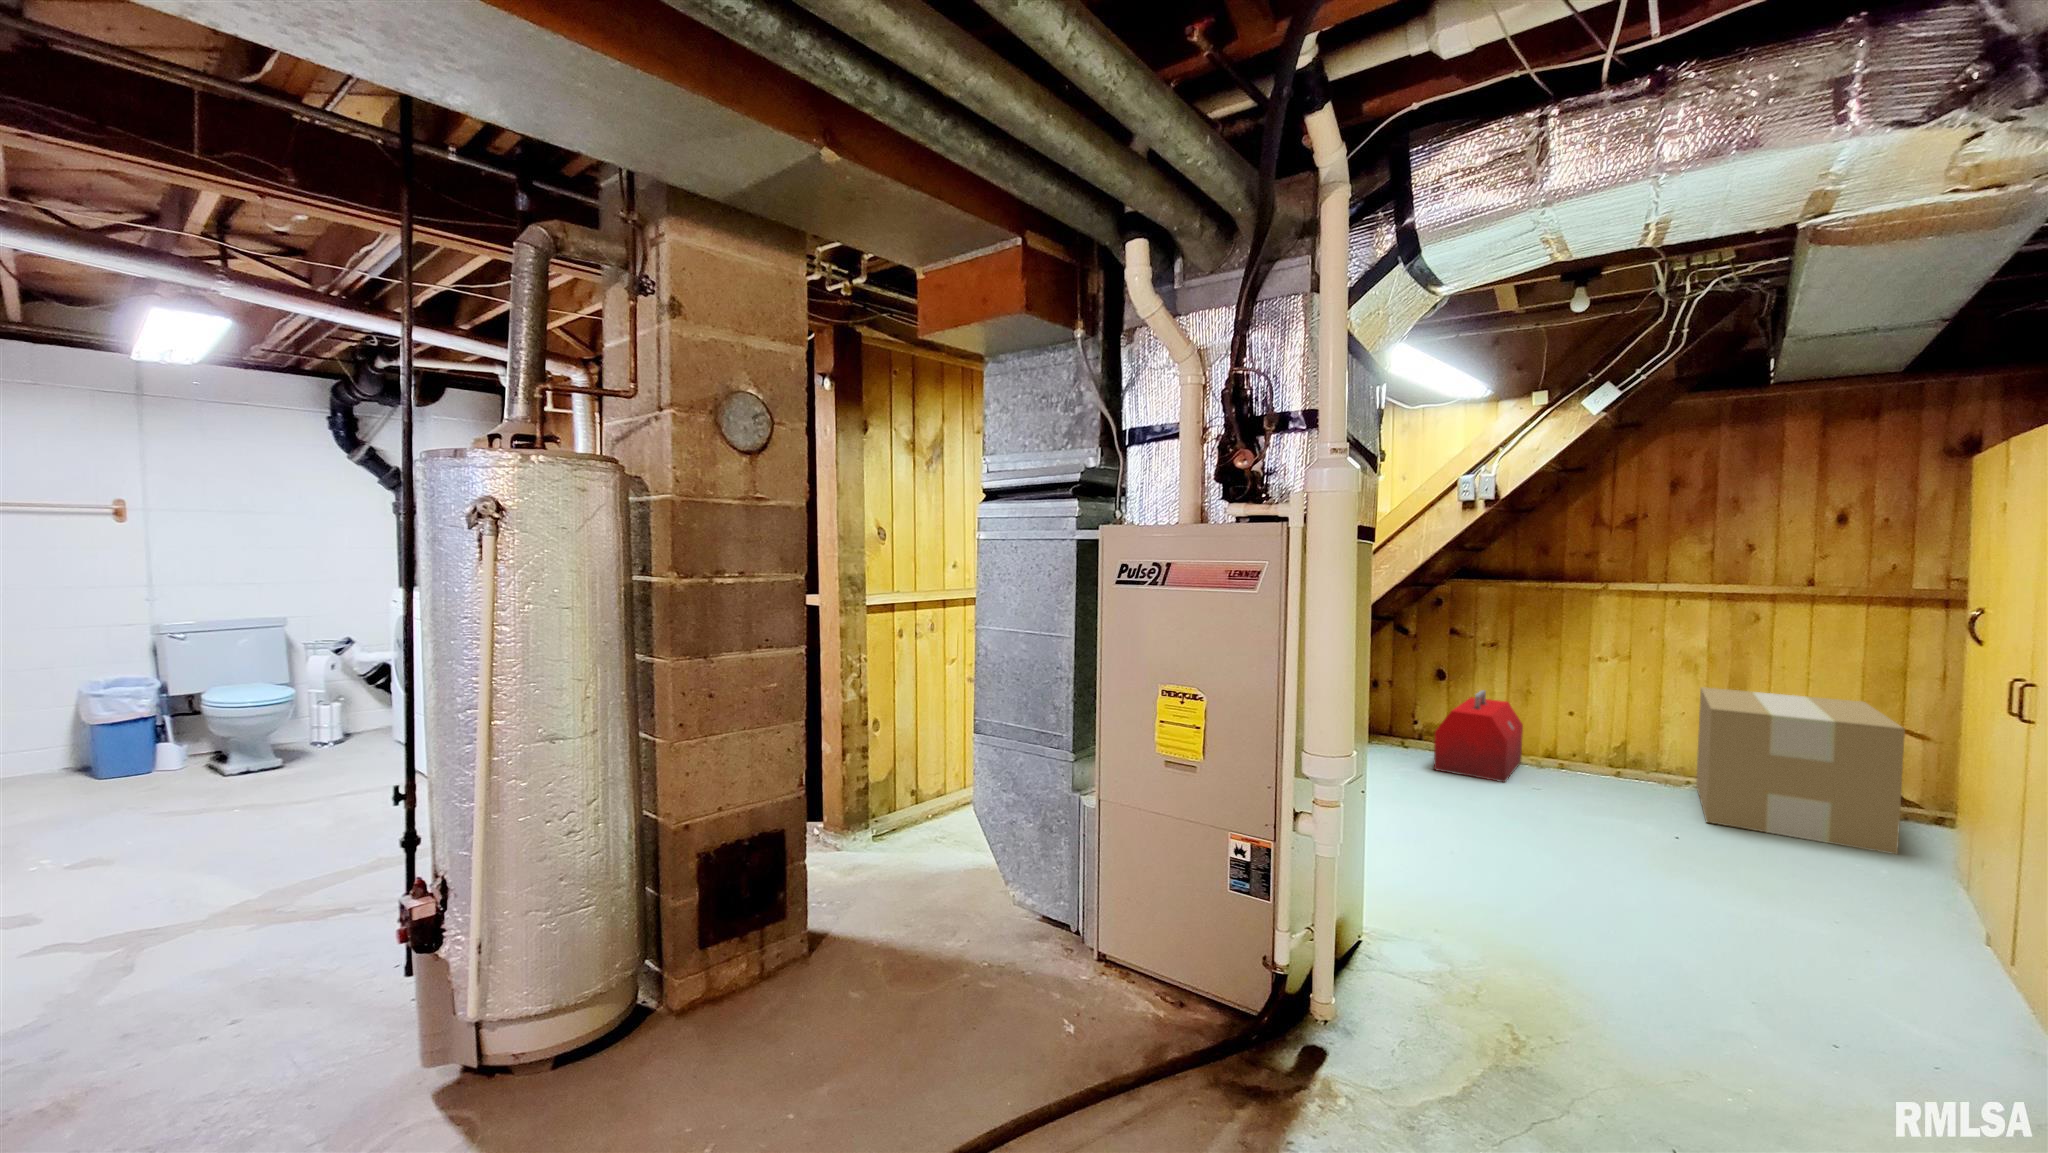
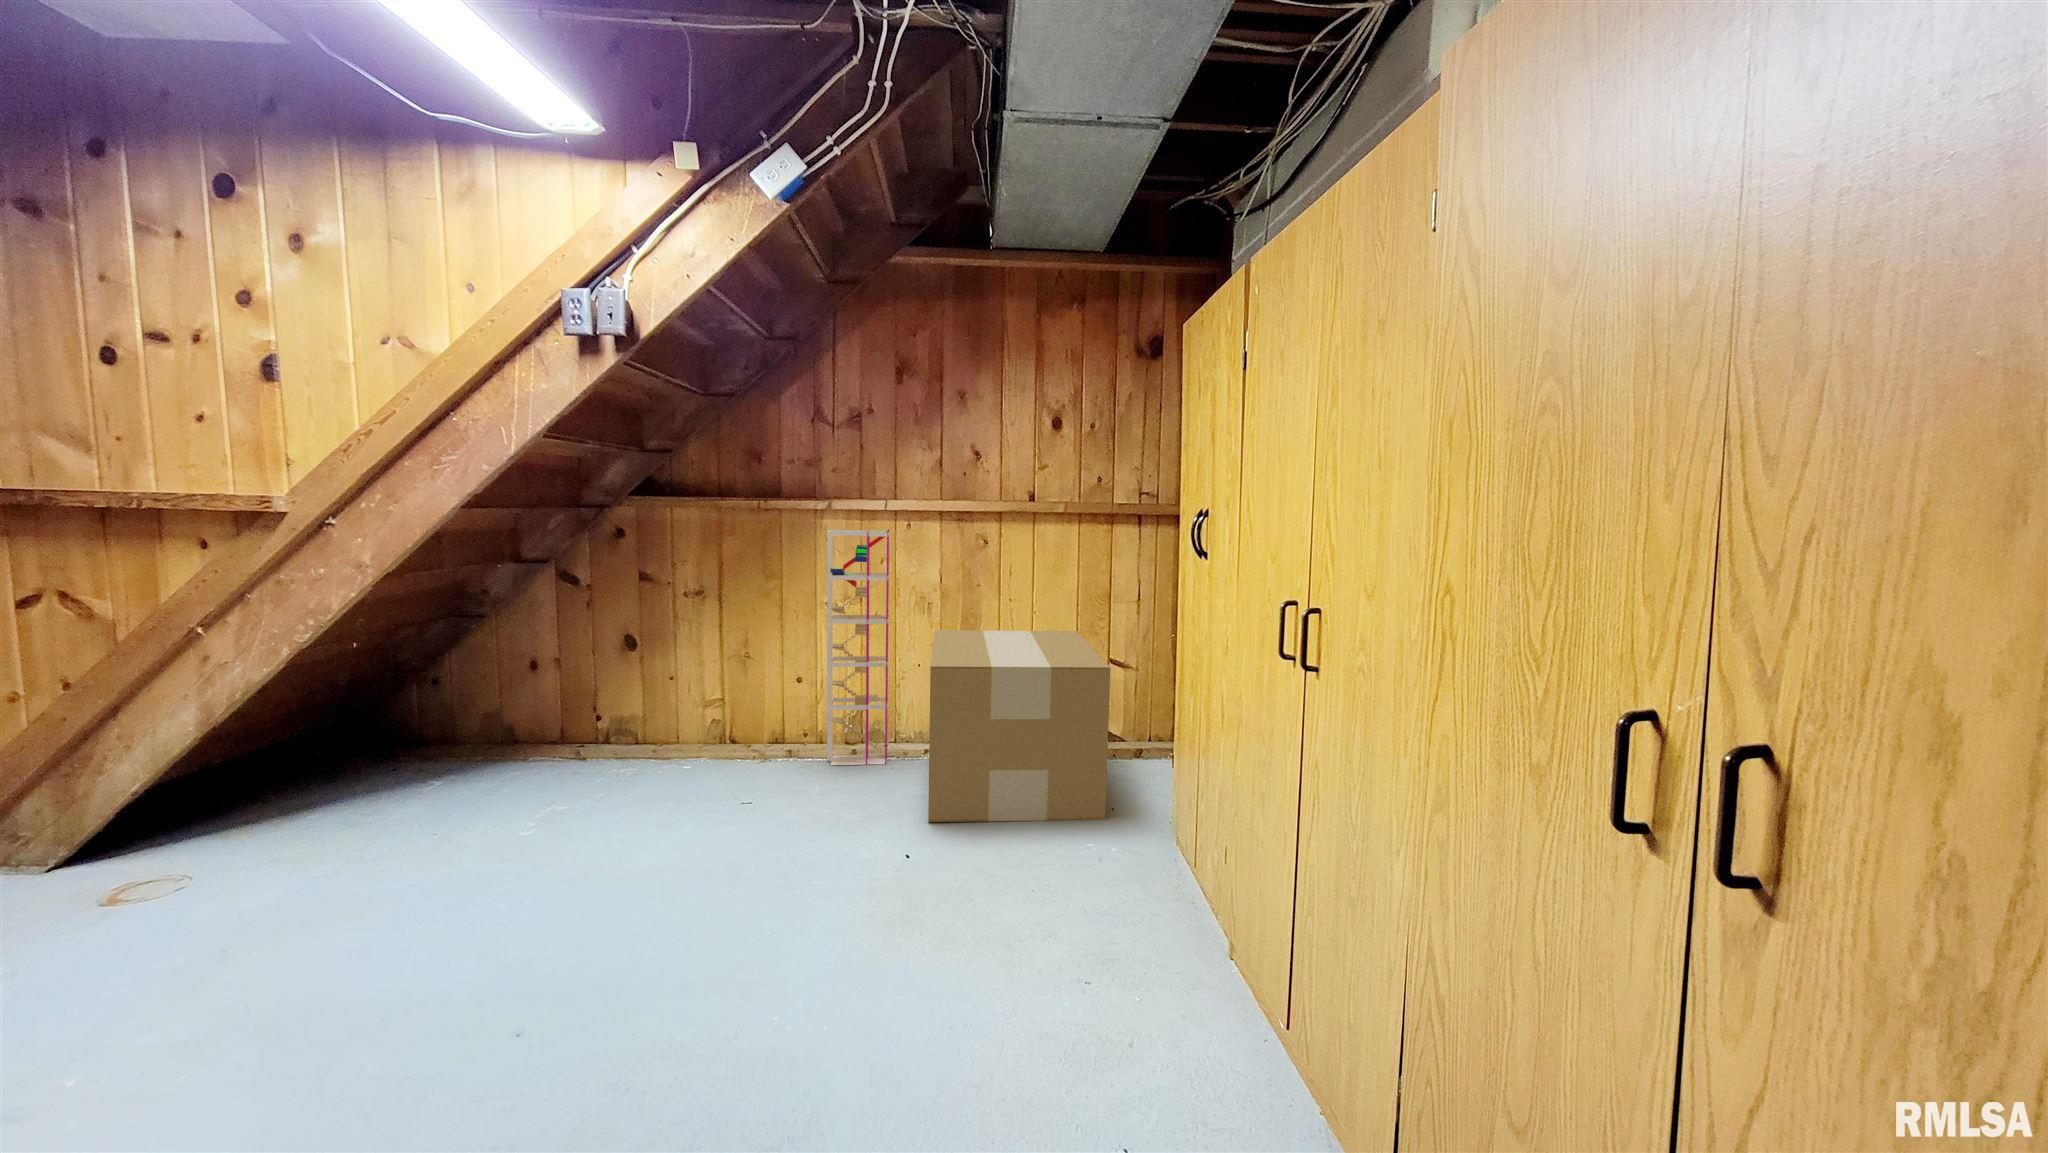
shelving unit: none [1596,606,1659,785] -> present [827,530,889,765]
toolbox: present [1434,690,1523,782] -> none [586,664,741,809]

